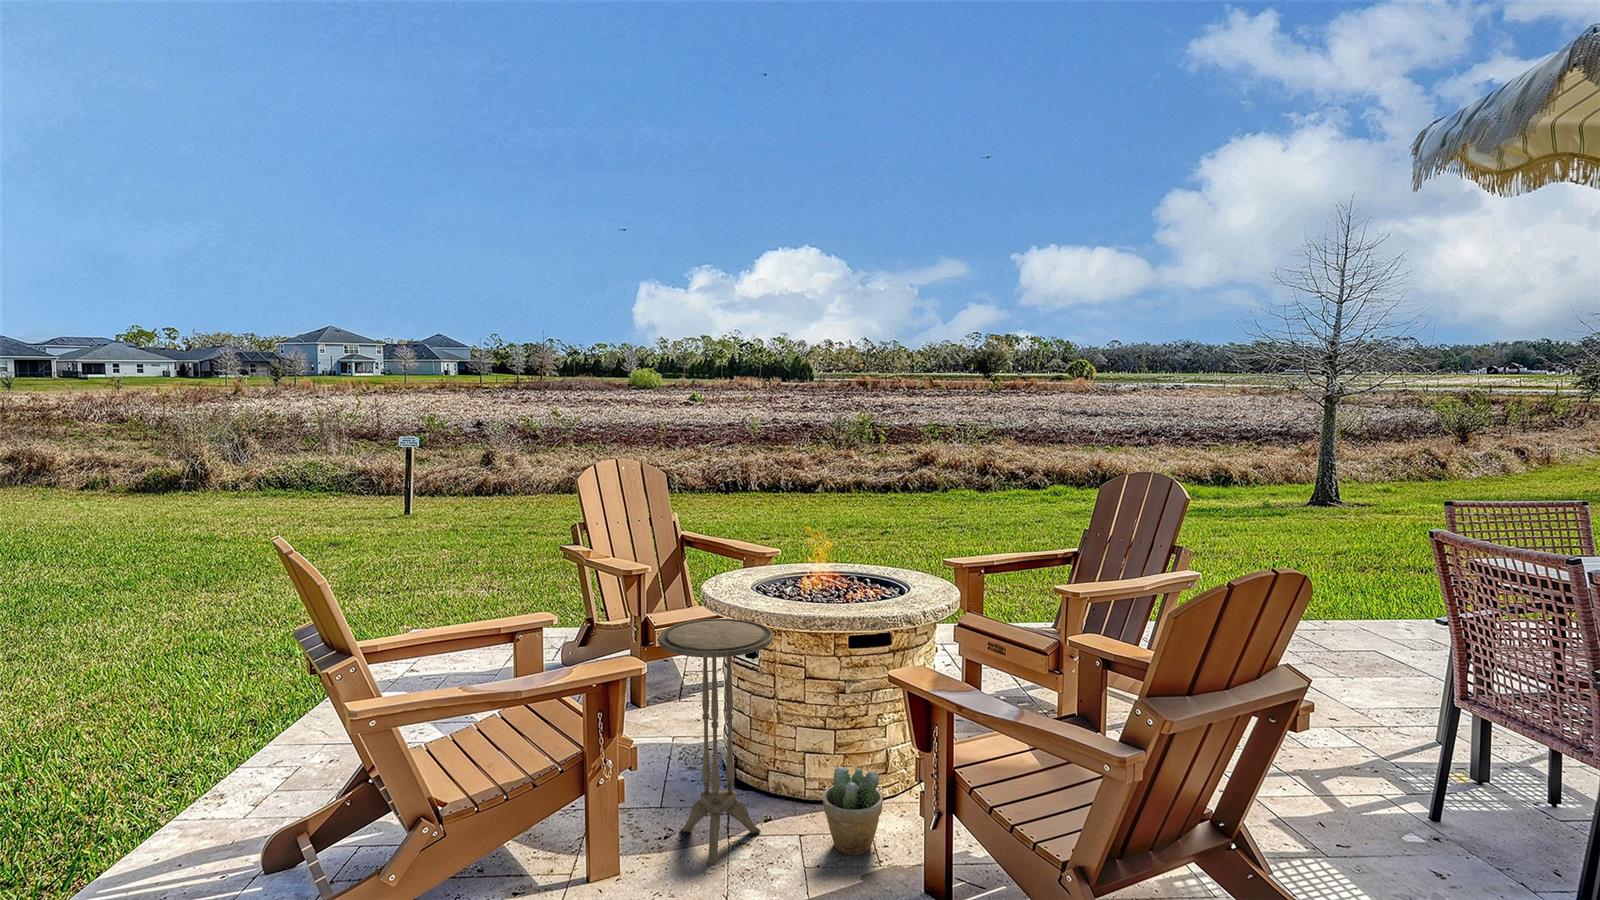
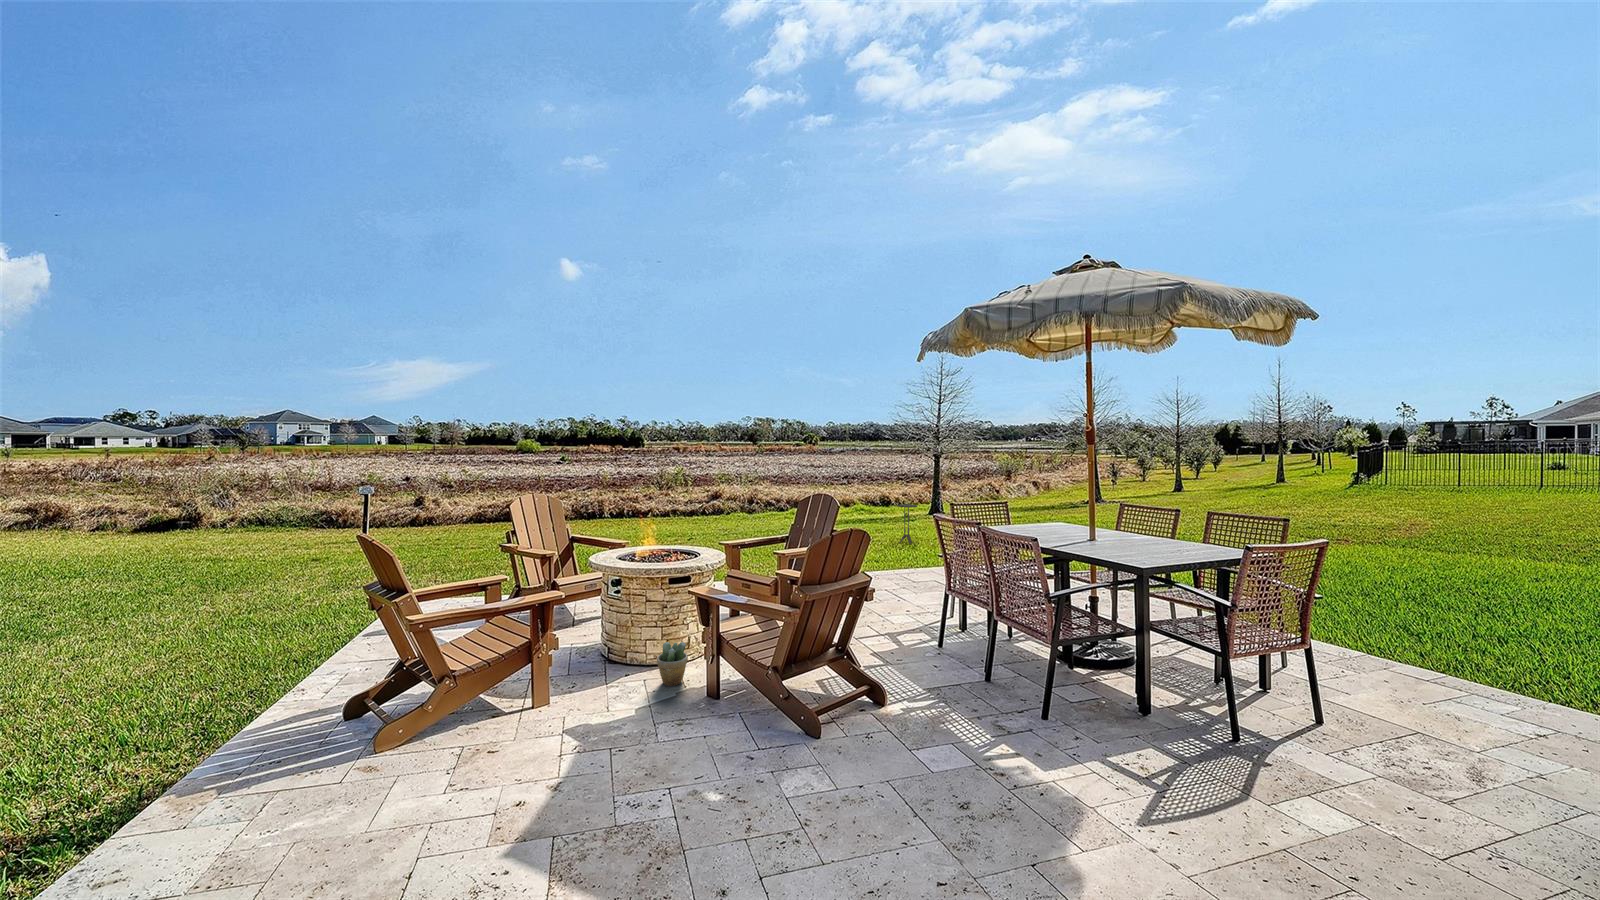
side table: present [658,619,773,865] -> present [897,504,917,545]

